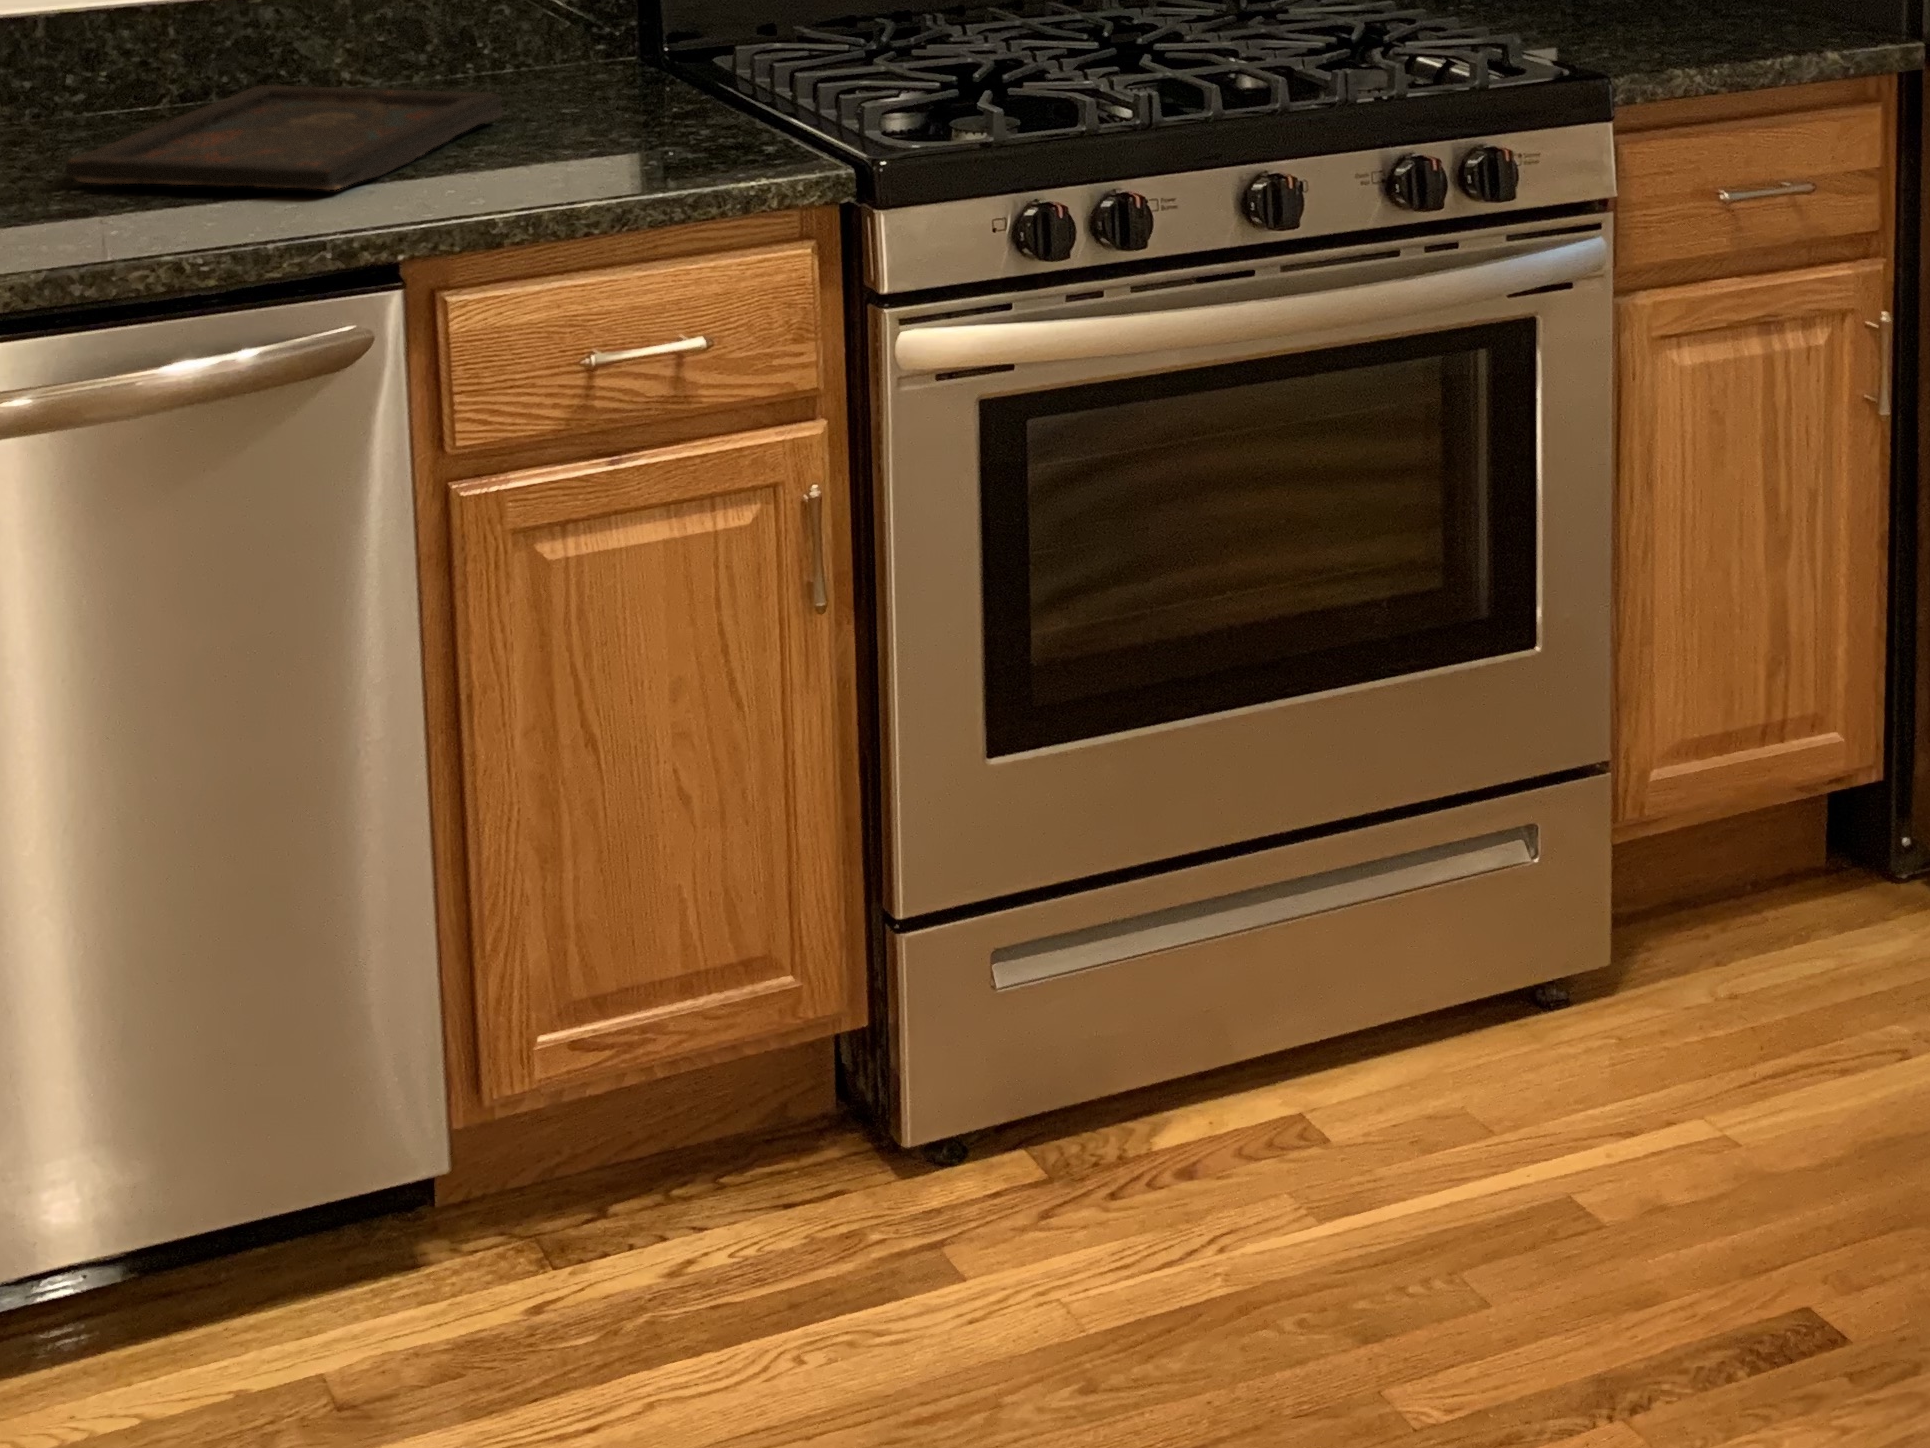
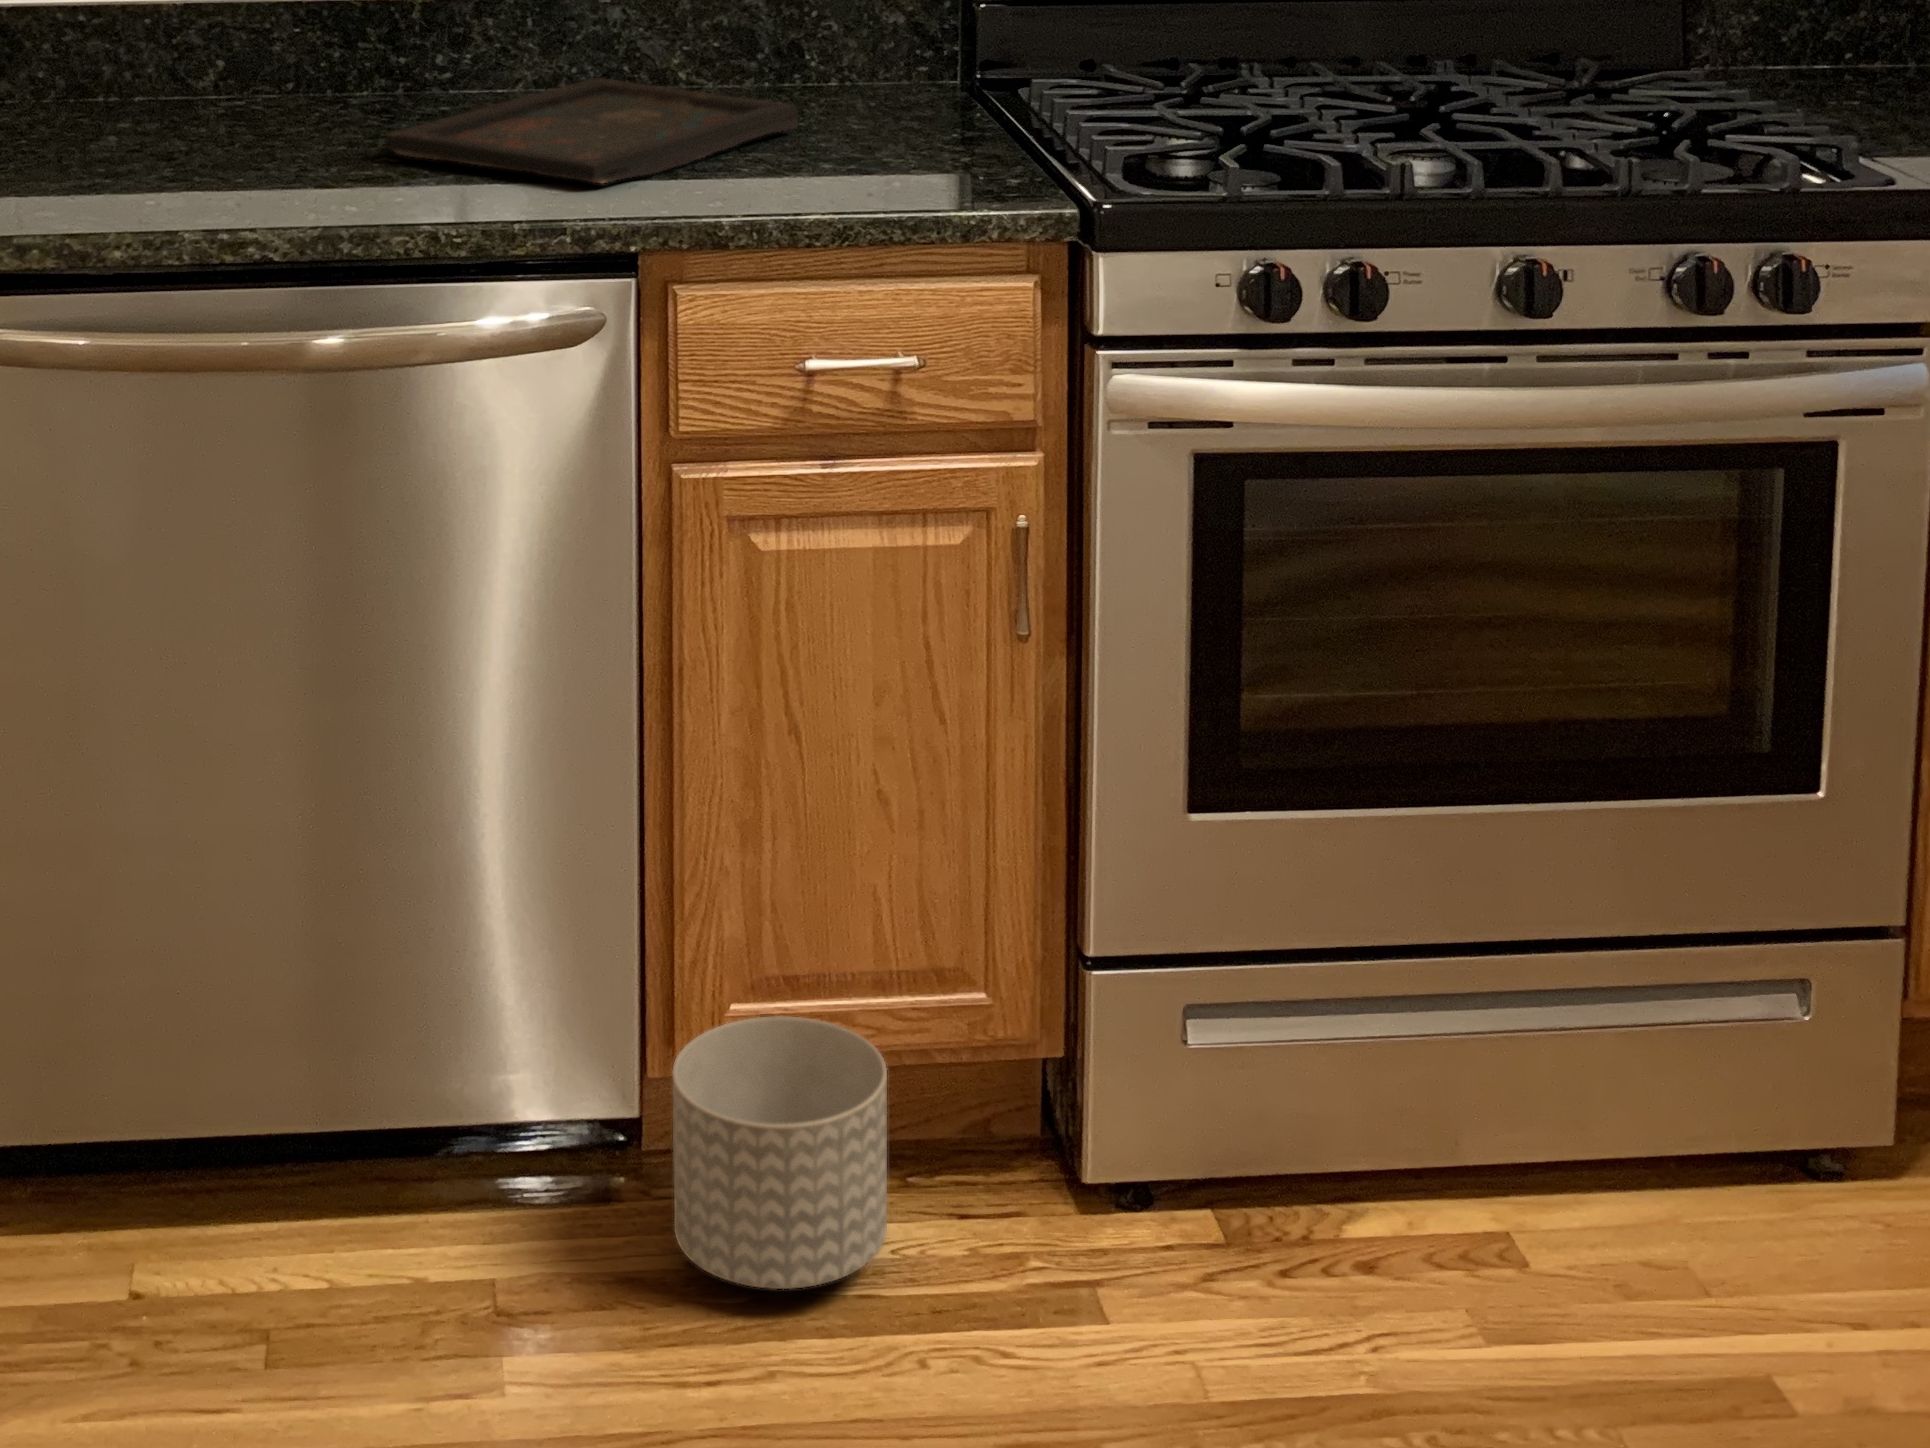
planter: none [498,1033,732,1317] -> present [672,1016,887,1289]

